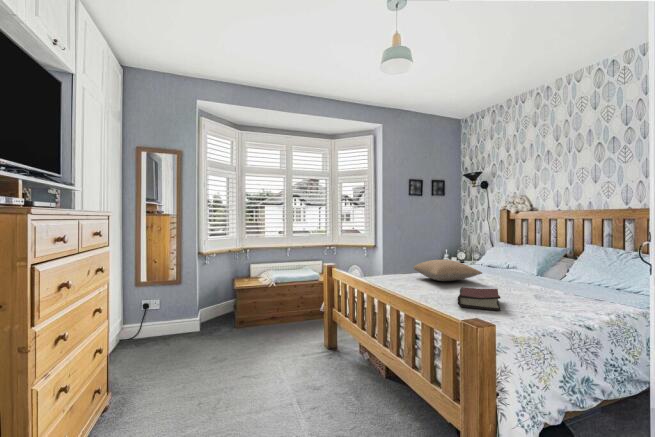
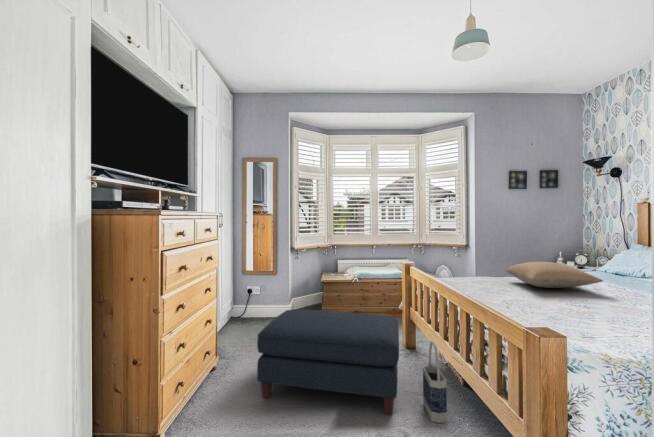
hardback book: present [458,287,501,311] -> none [555,297,623,334]
ottoman: none [188,317,336,417] -> present [257,310,399,414]
bag: none [355,335,377,406] -> present [423,342,447,423]

